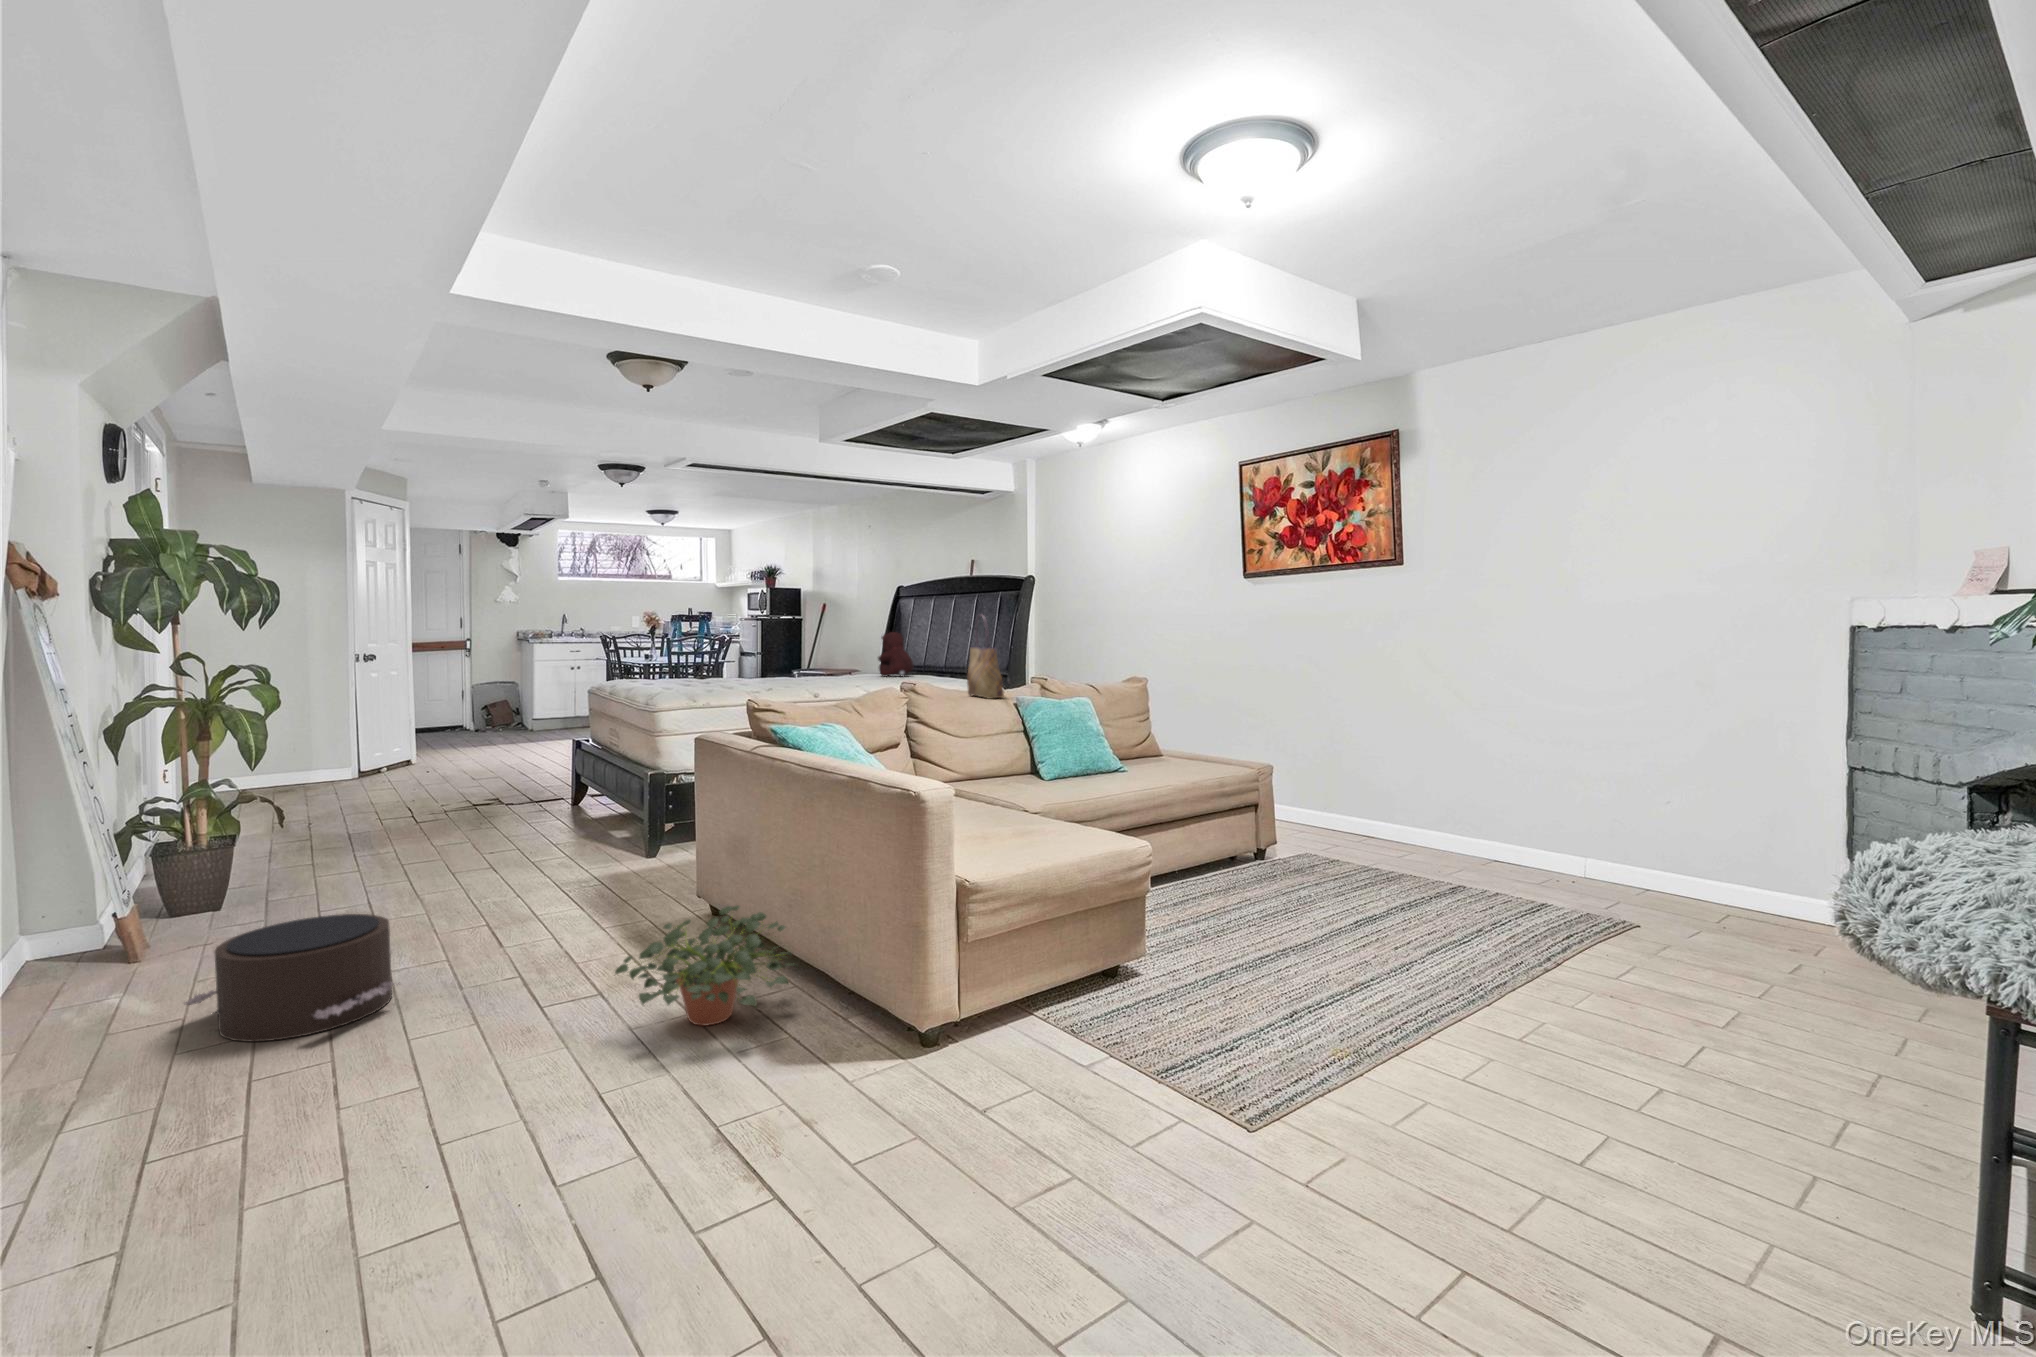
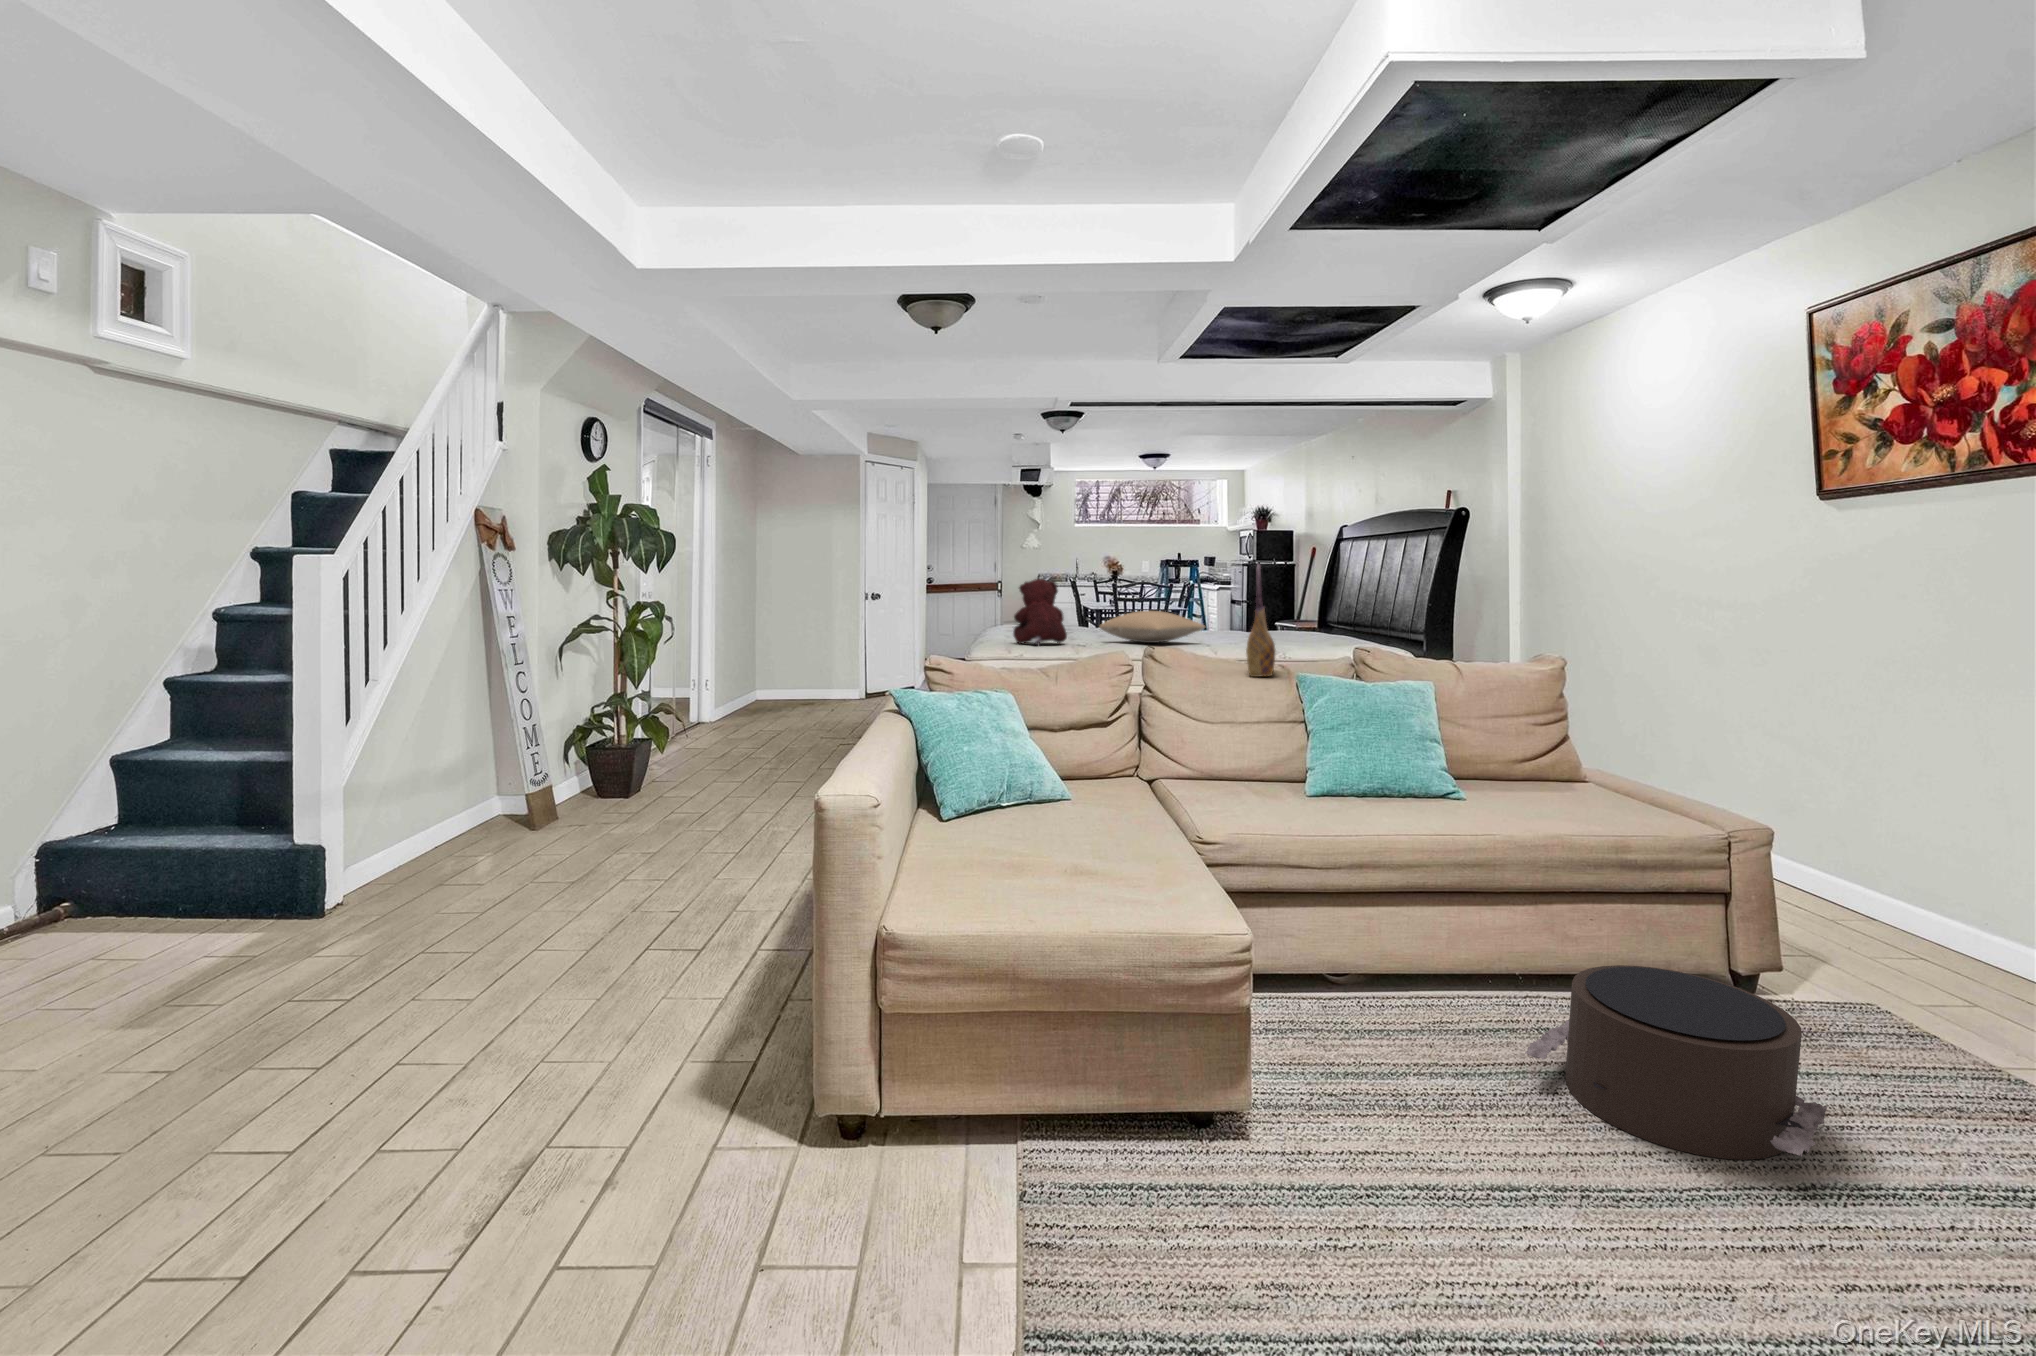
teddy bear: present [878,632,913,677] -> present [1013,579,1067,645]
pillow: none [759,657,847,684] -> present [1099,611,1205,643]
potted plant: present [615,905,799,1026] -> none [623,882,816,1007]
pouf: present [184,914,399,1042] -> present [1525,965,1827,1160]

